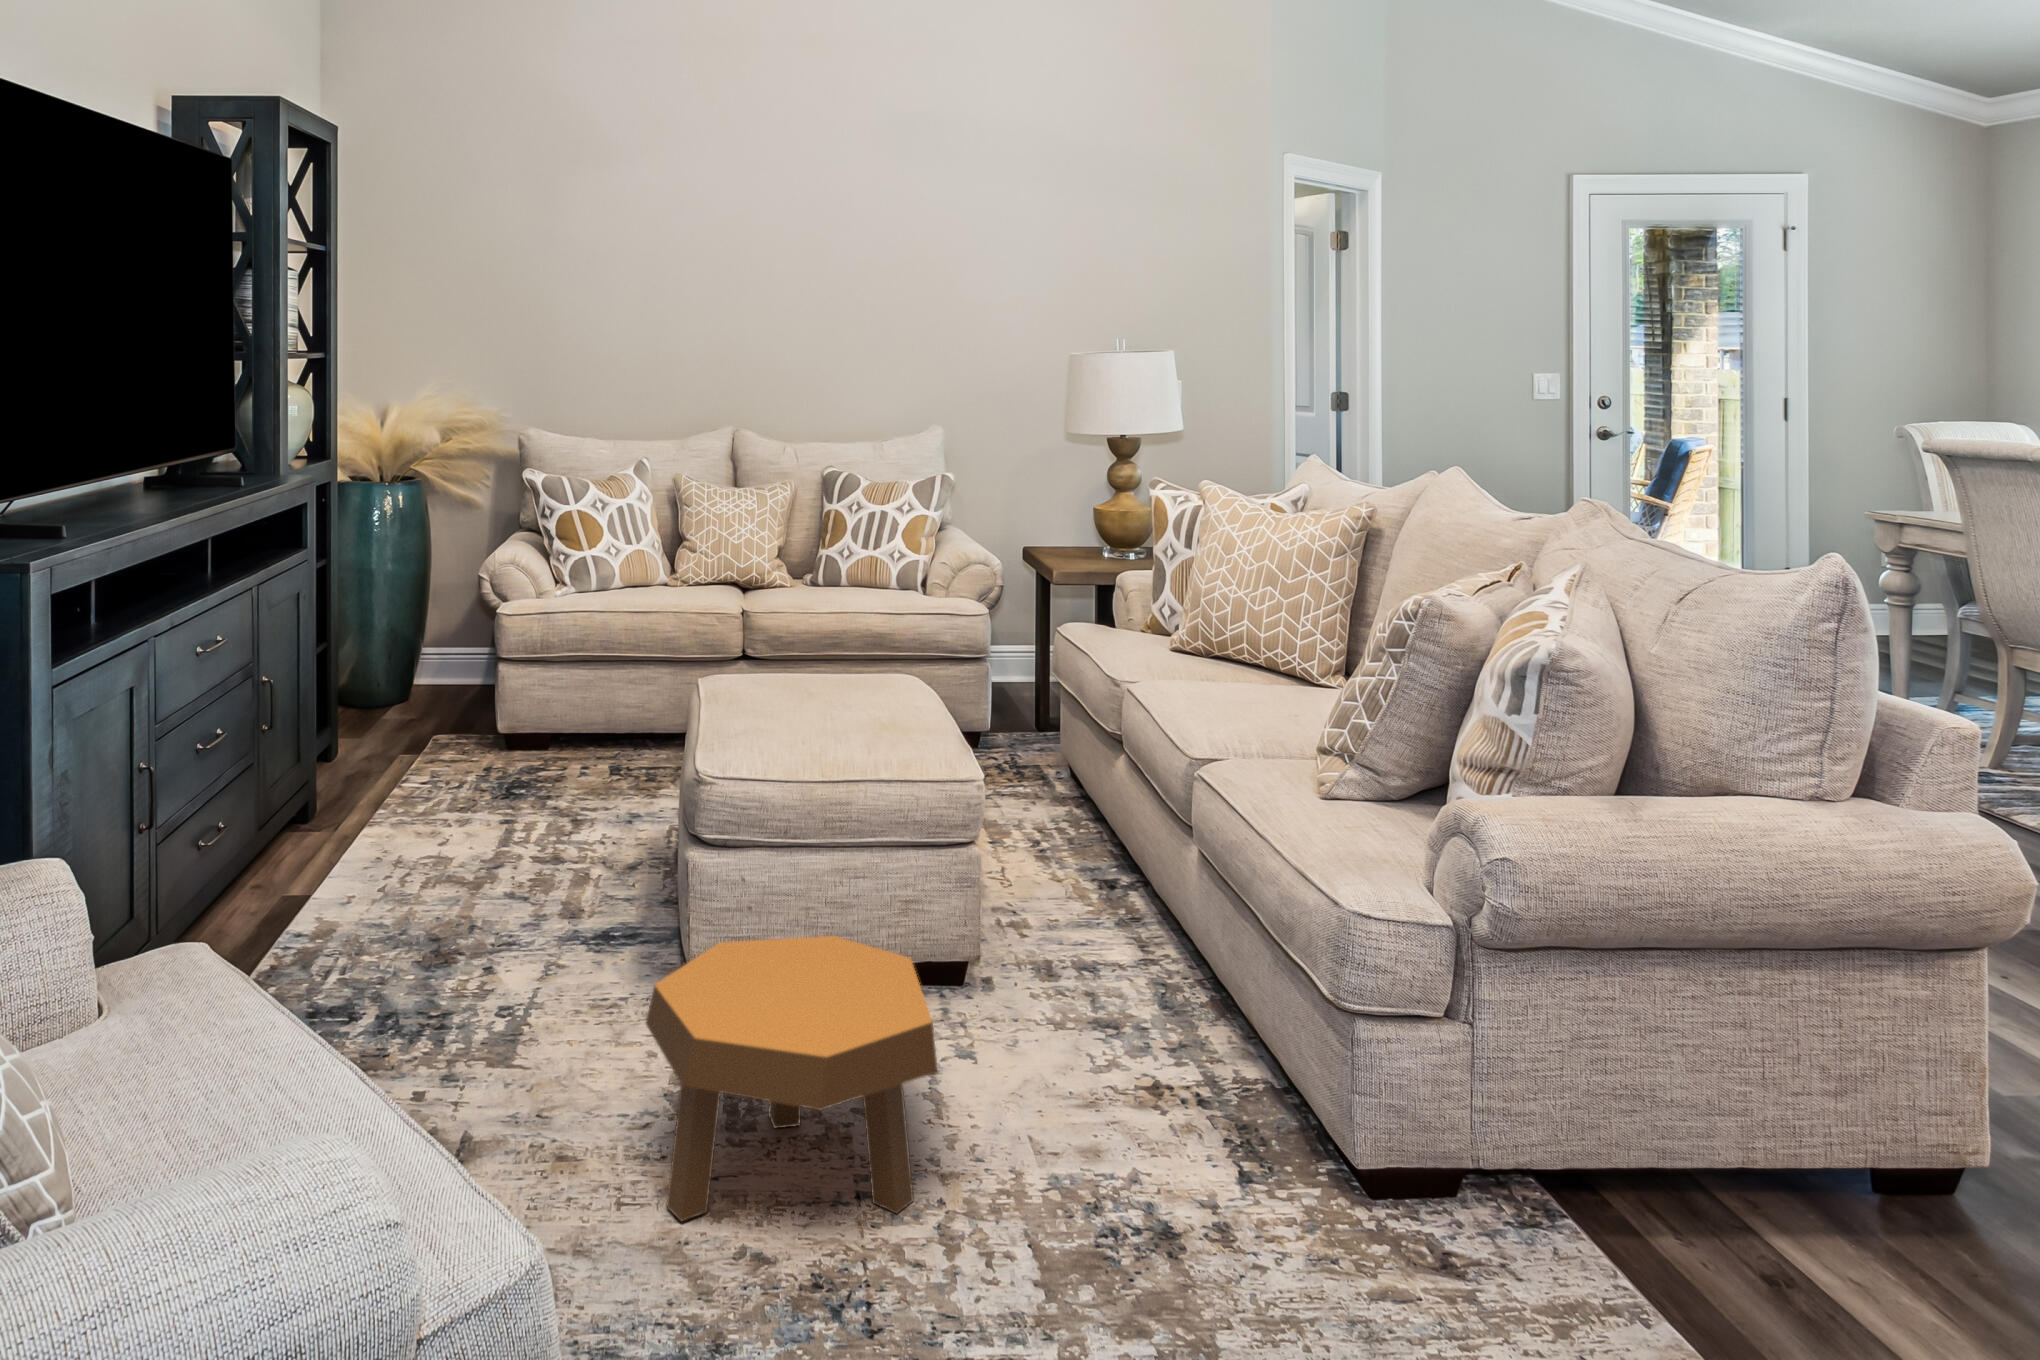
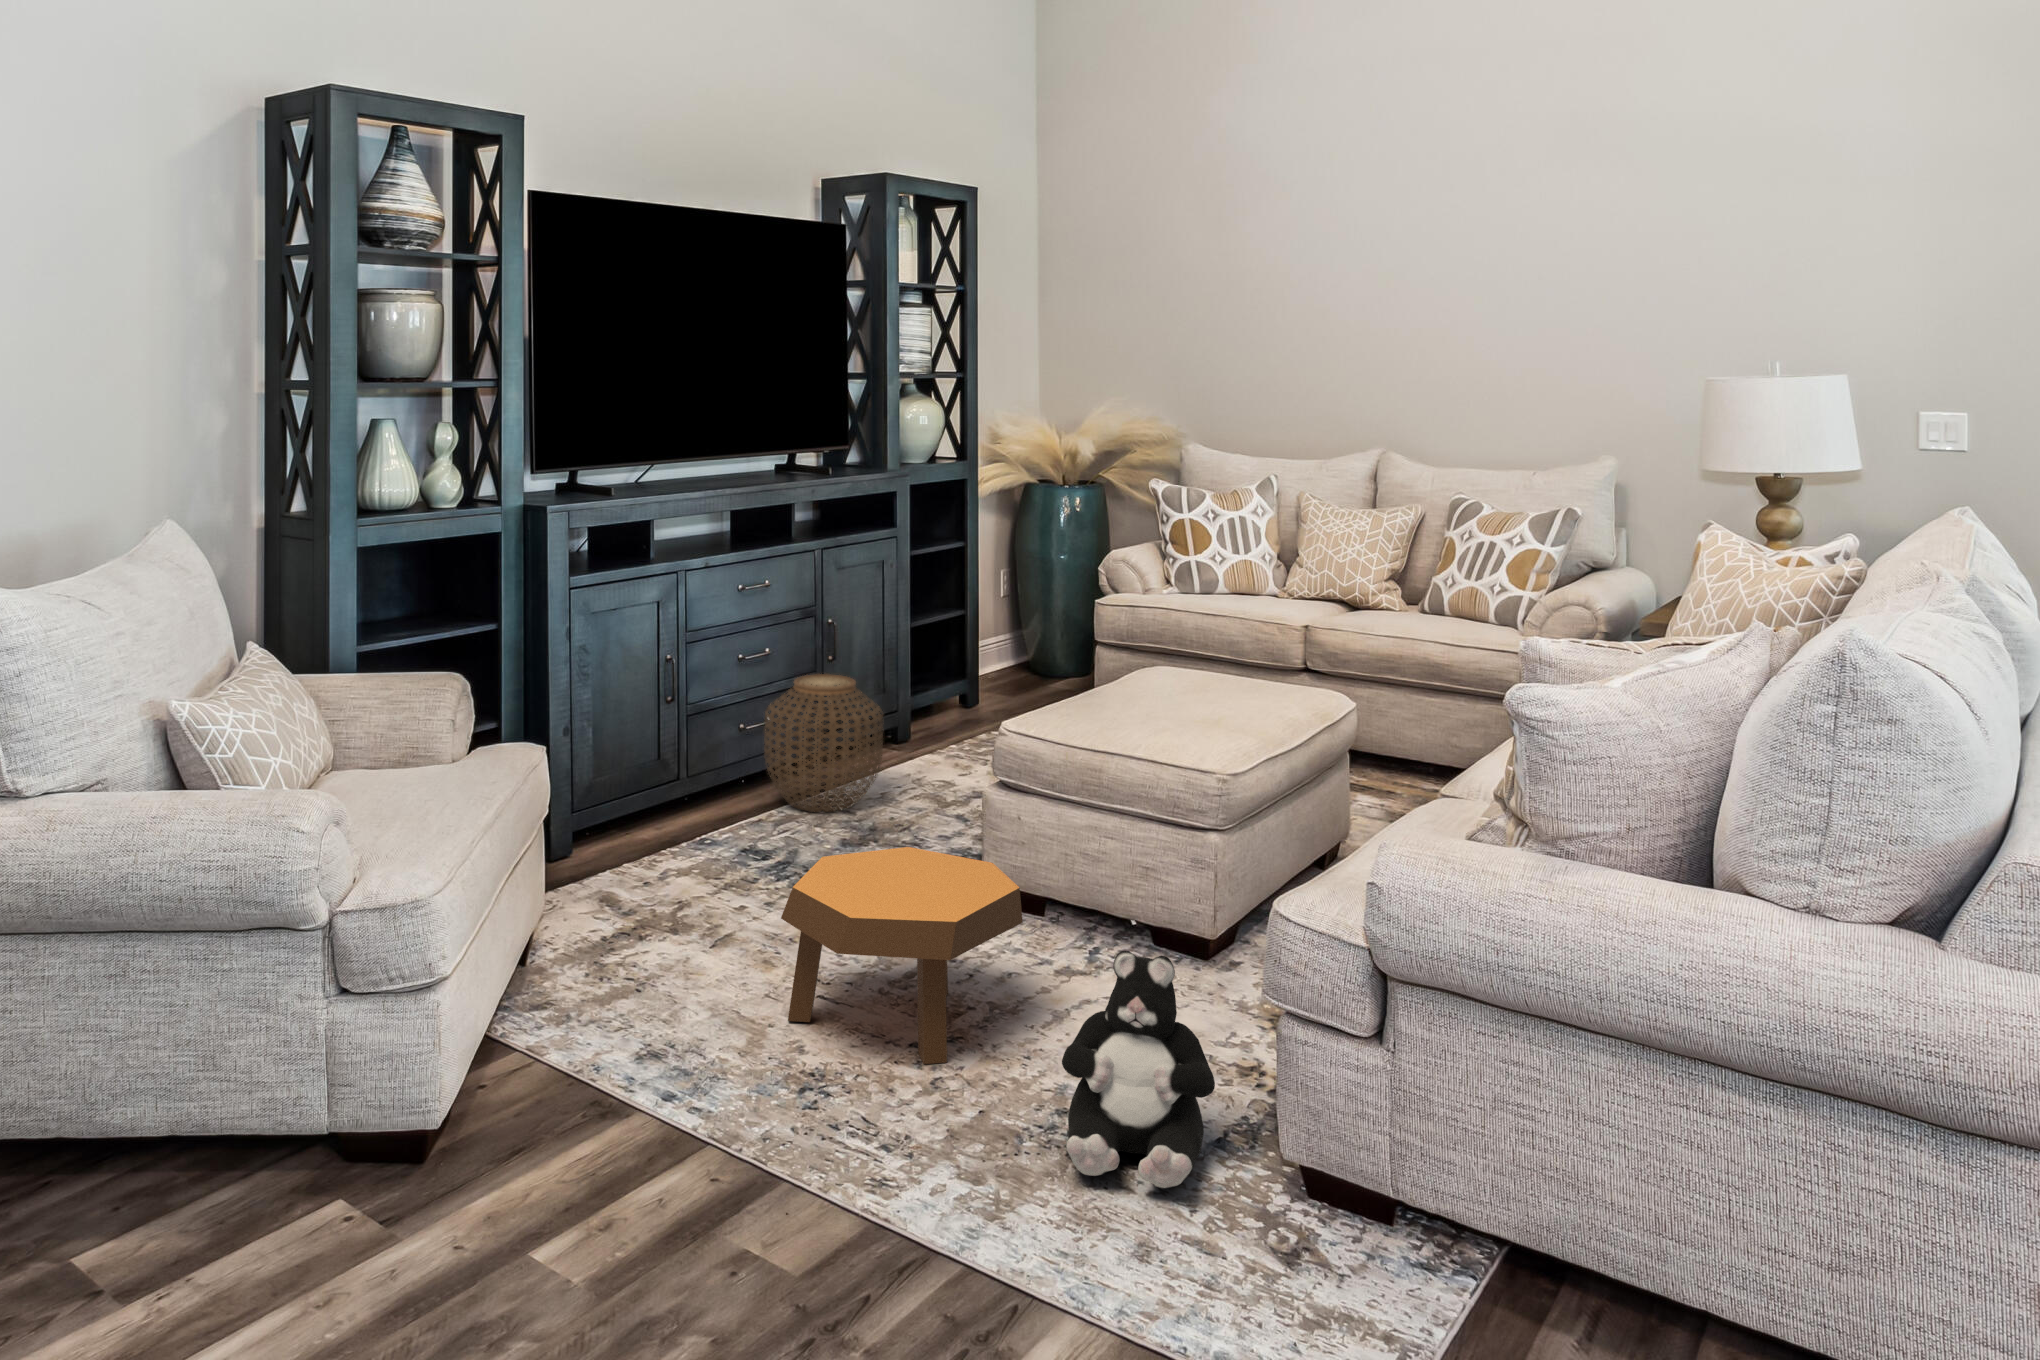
woven basket: none [240,742,401,926] -> present [764,674,883,812]
plush toy: none [1129,994,1344,1280] -> present [1062,951,1215,1189]

